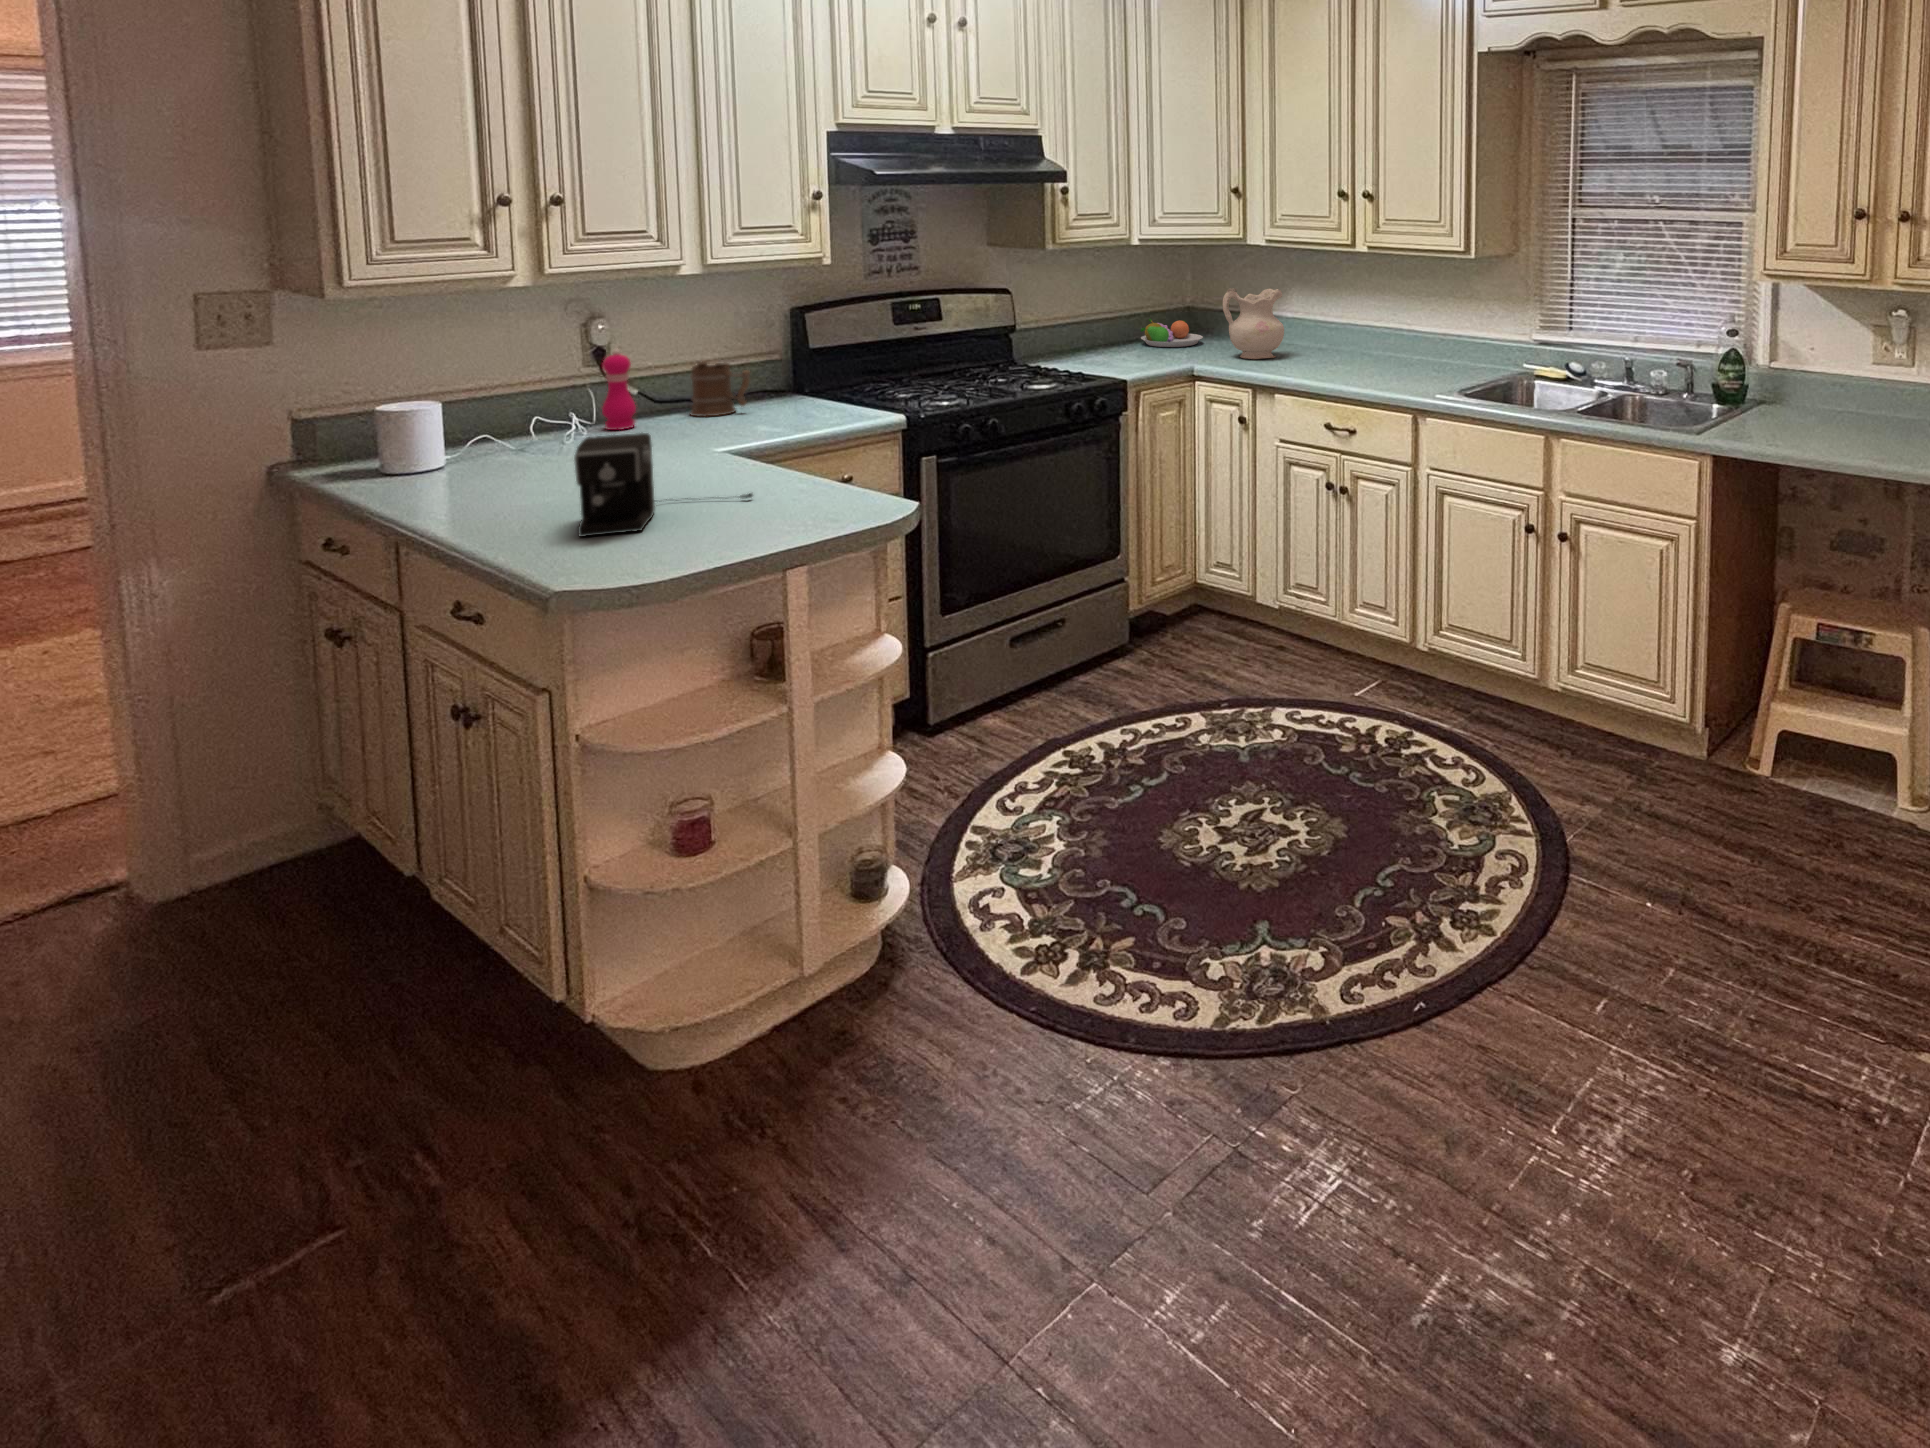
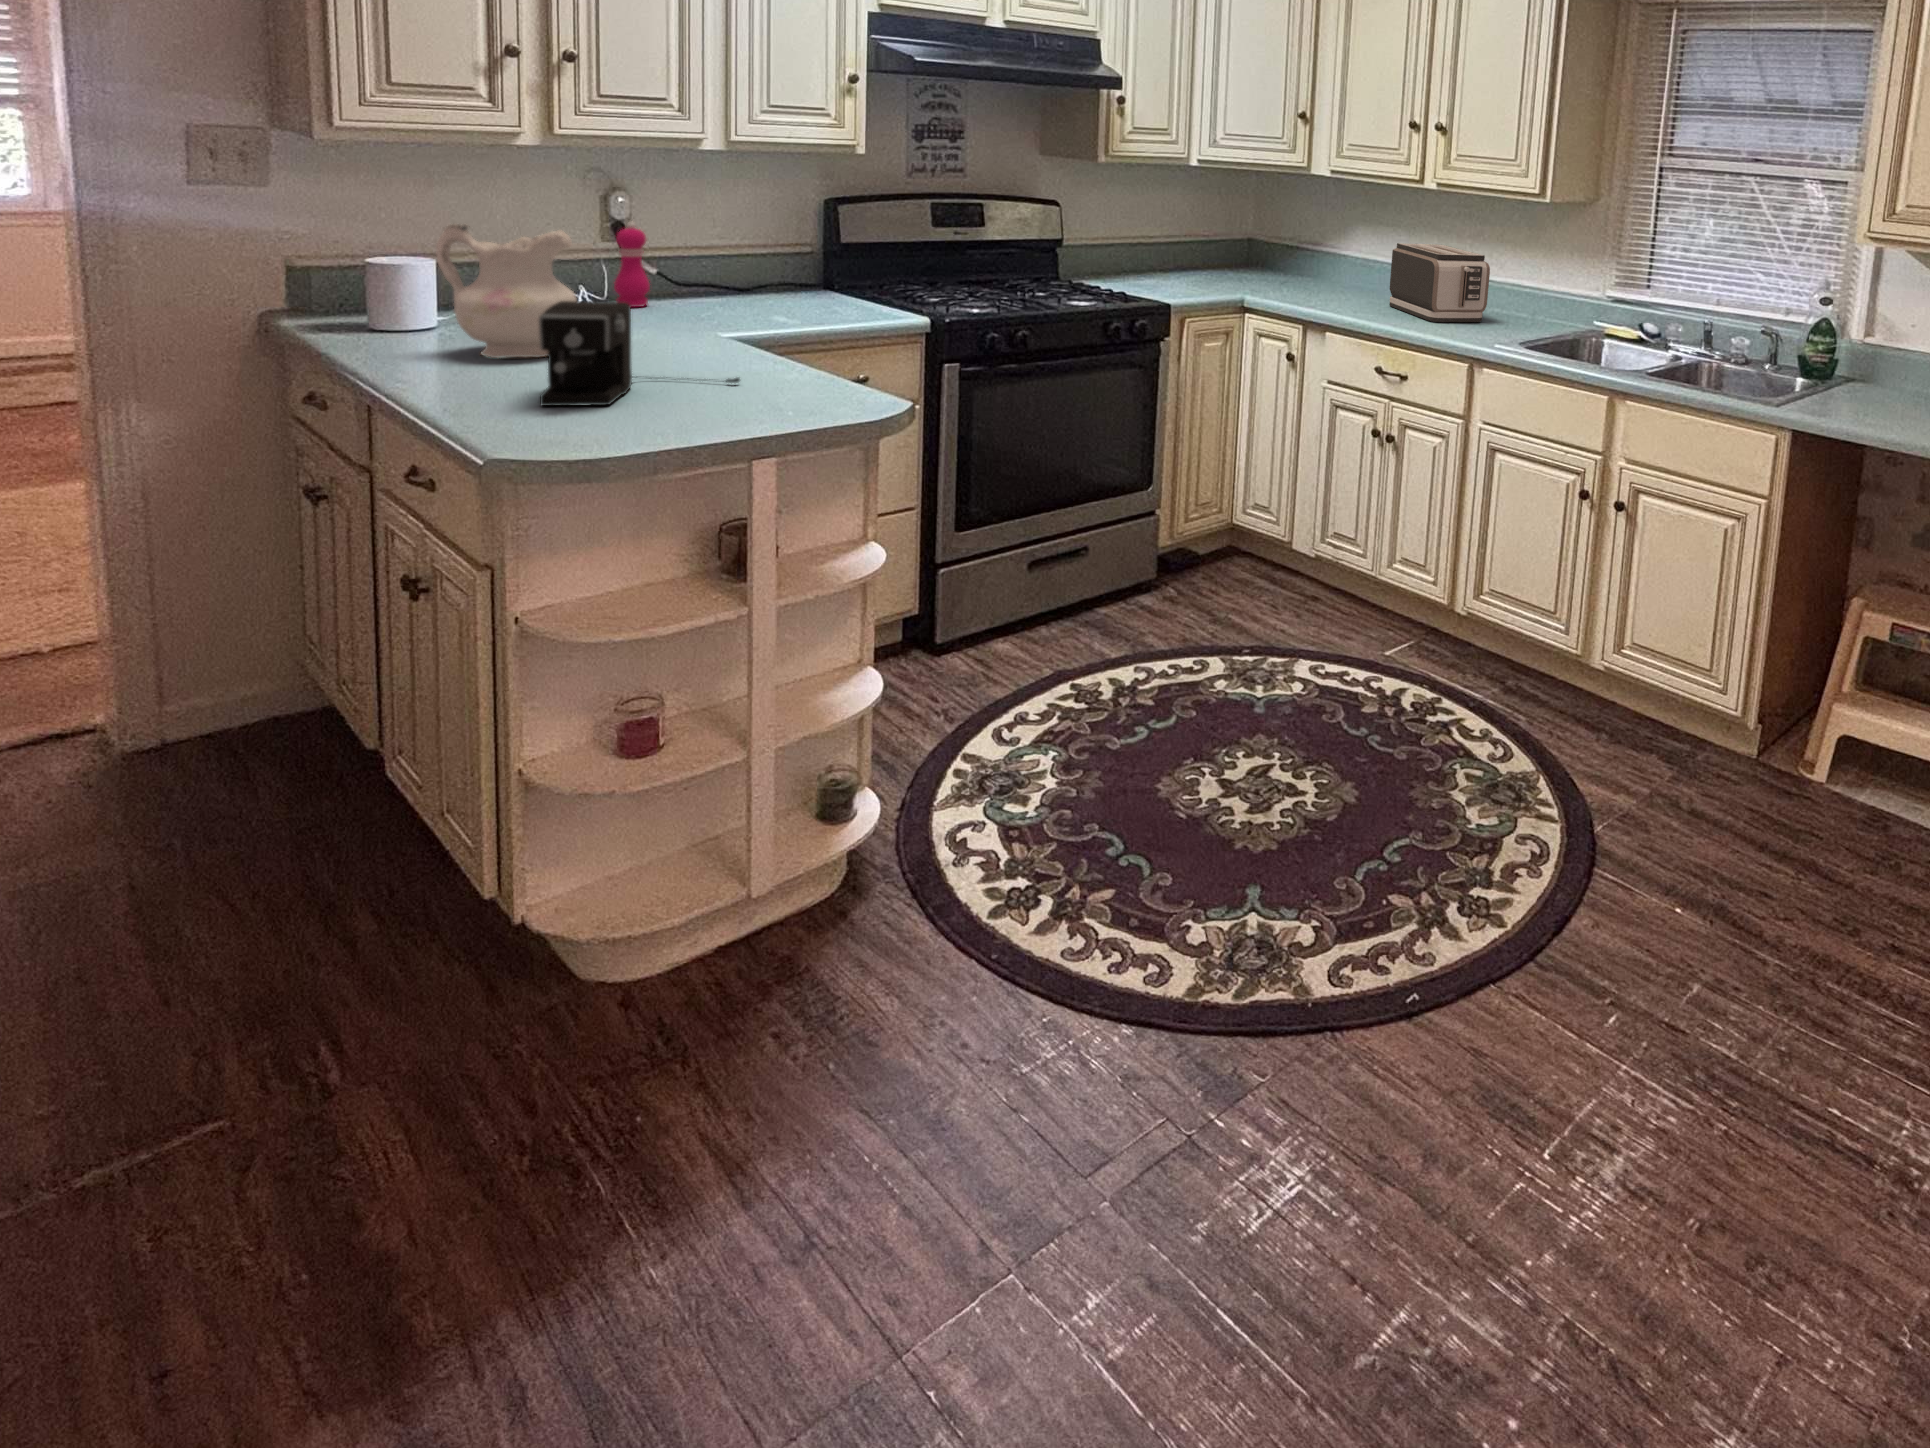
ceramic pitcher: present [1223,288,1284,359] -> present [436,224,577,358]
toaster: none [1330,303,1424,378] -> present [1389,243,1490,322]
fruit bowl: present [1140,319,1203,347] -> none [1195,246,1260,277]
mug: present [690,362,750,416] -> none [708,245,773,302]

